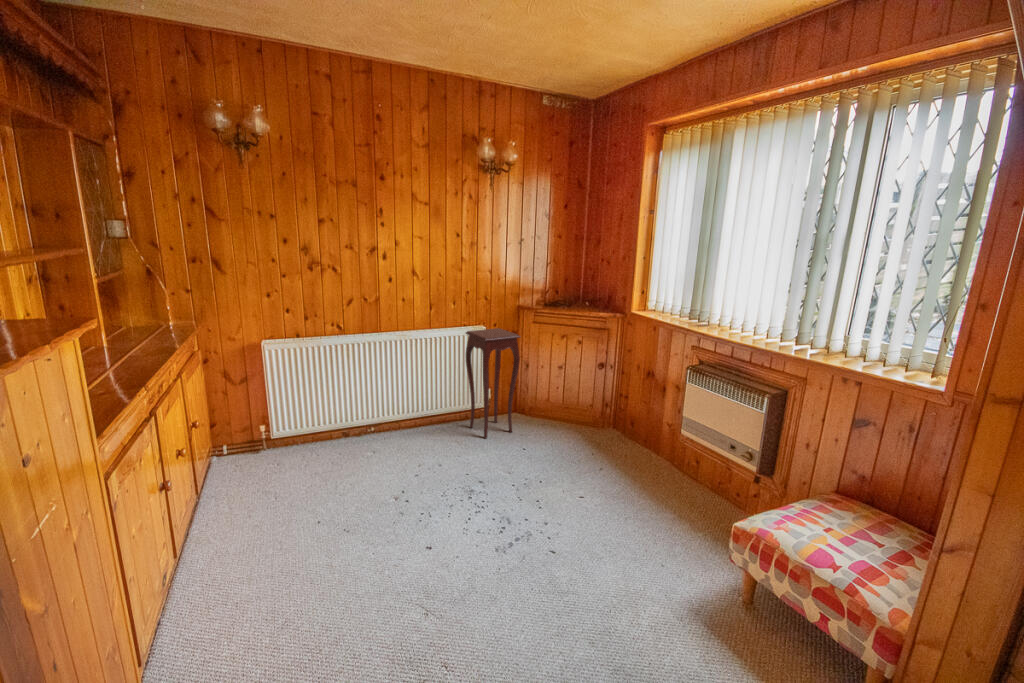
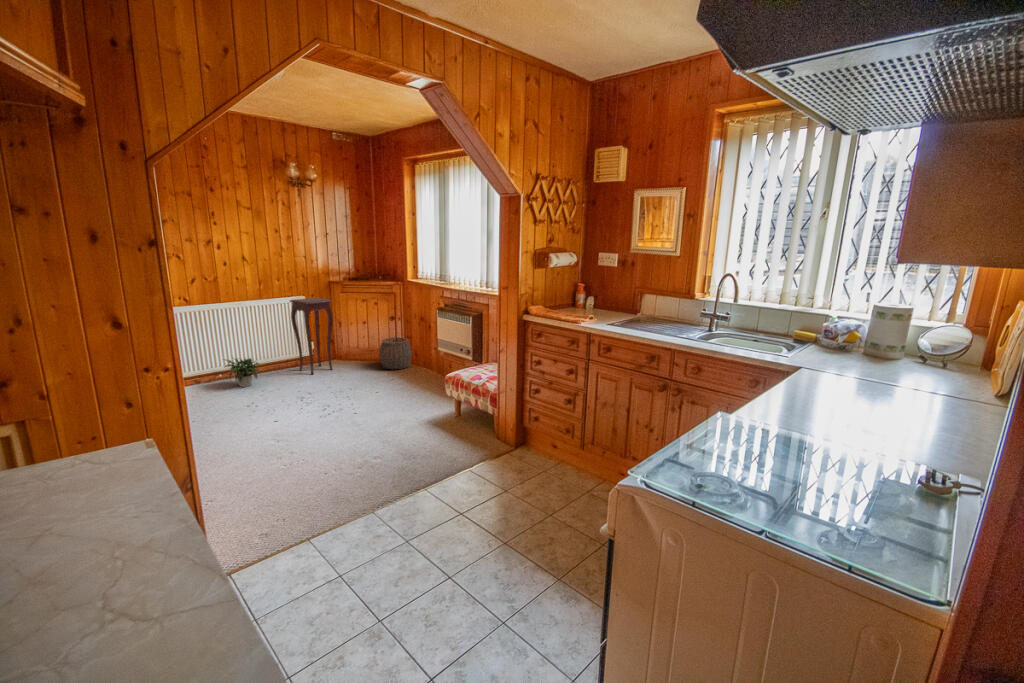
woven basket: none [578,394,627,446] -> present [379,337,412,369]
potted plant: none [369,406,423,451] -> present [225,358,260,387]

